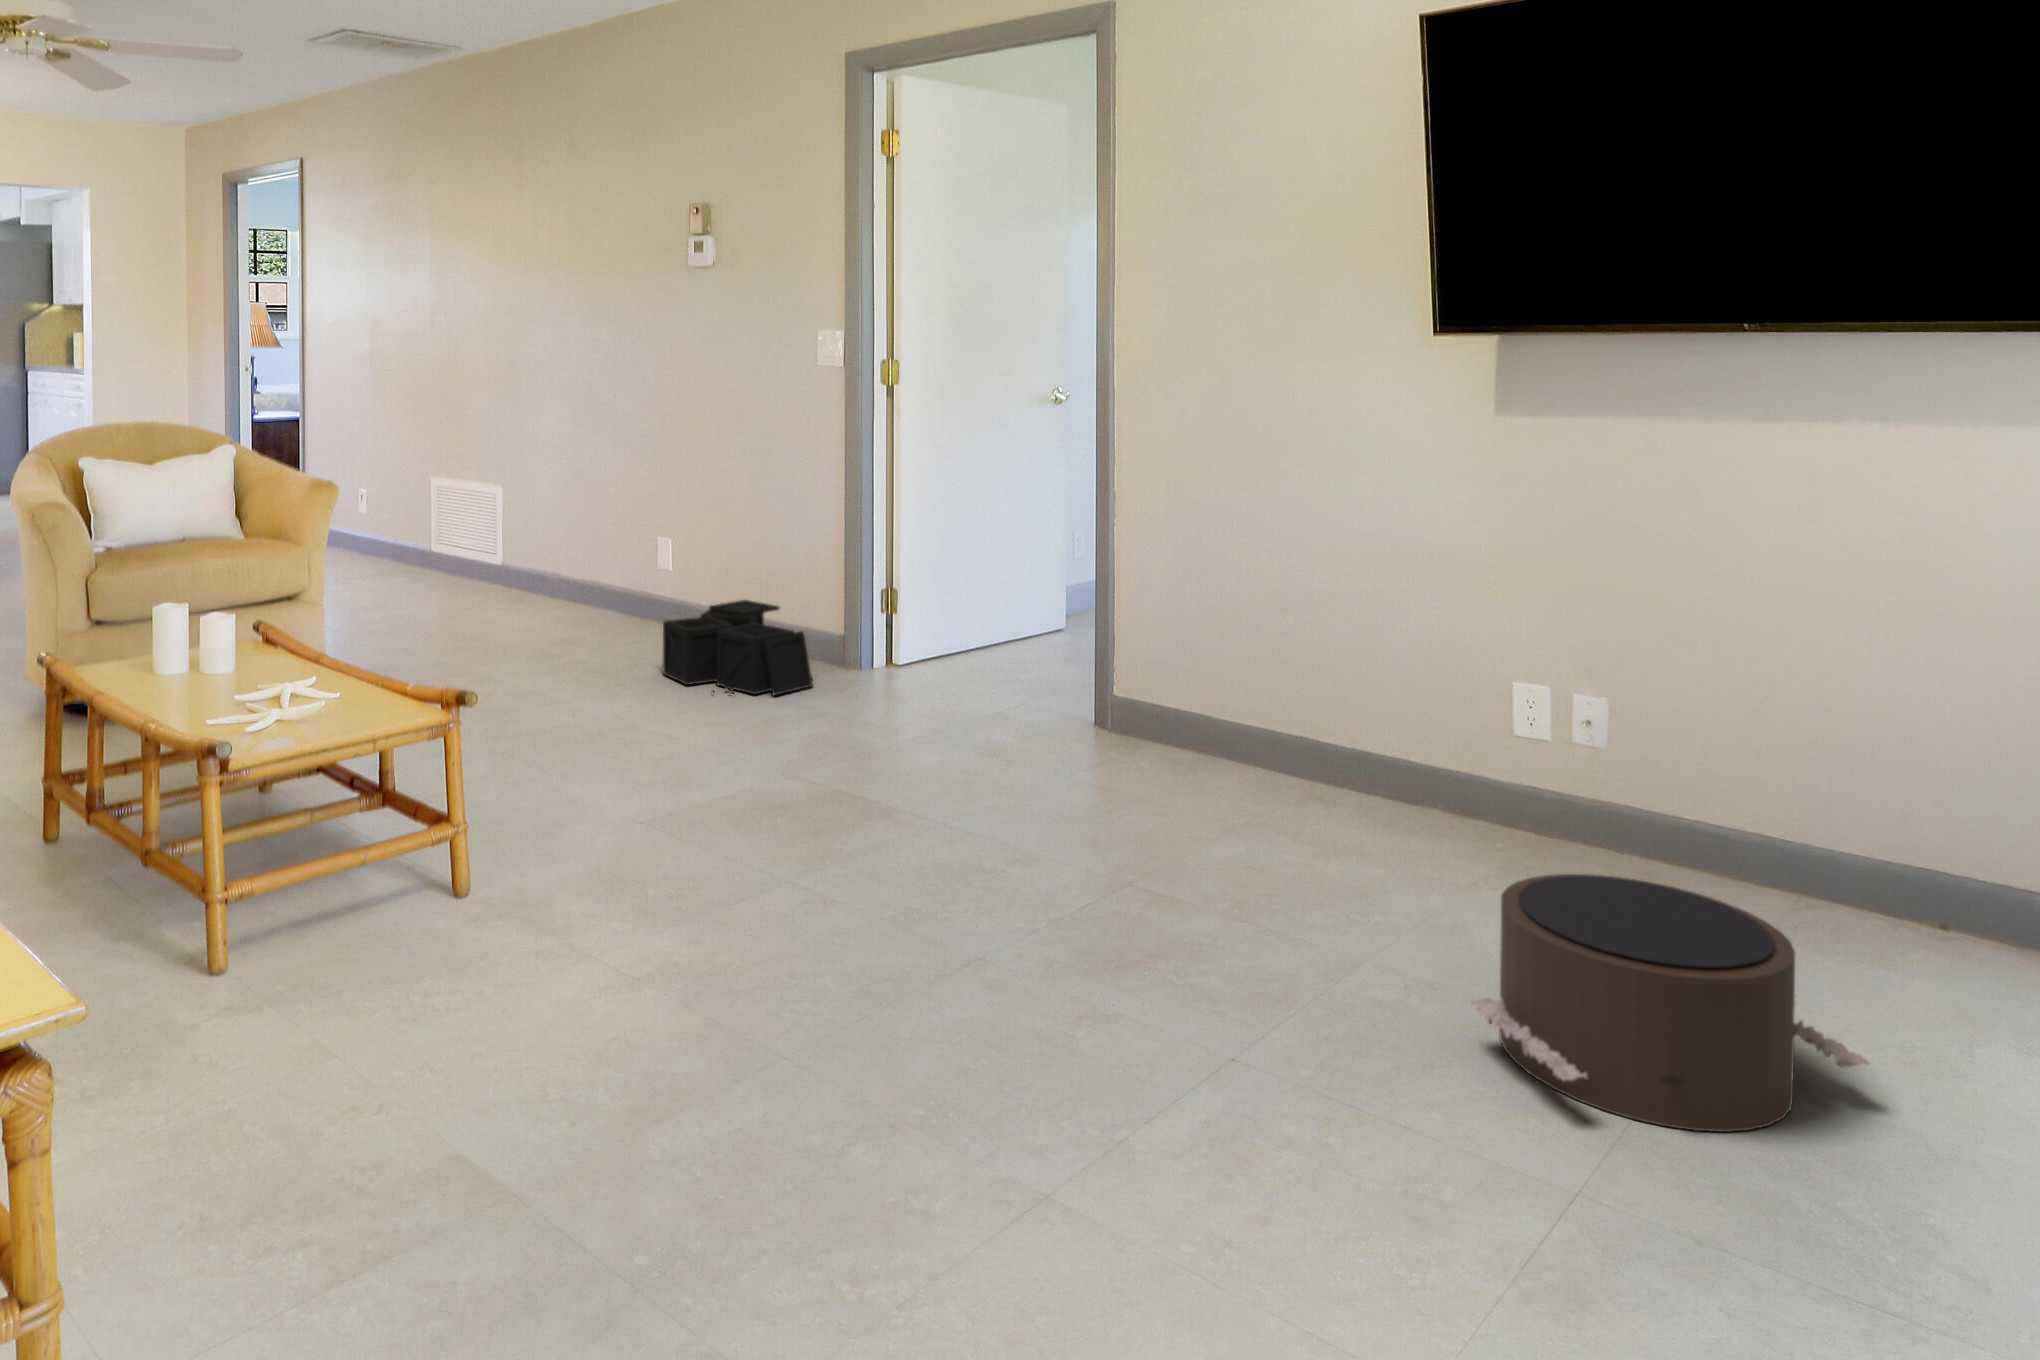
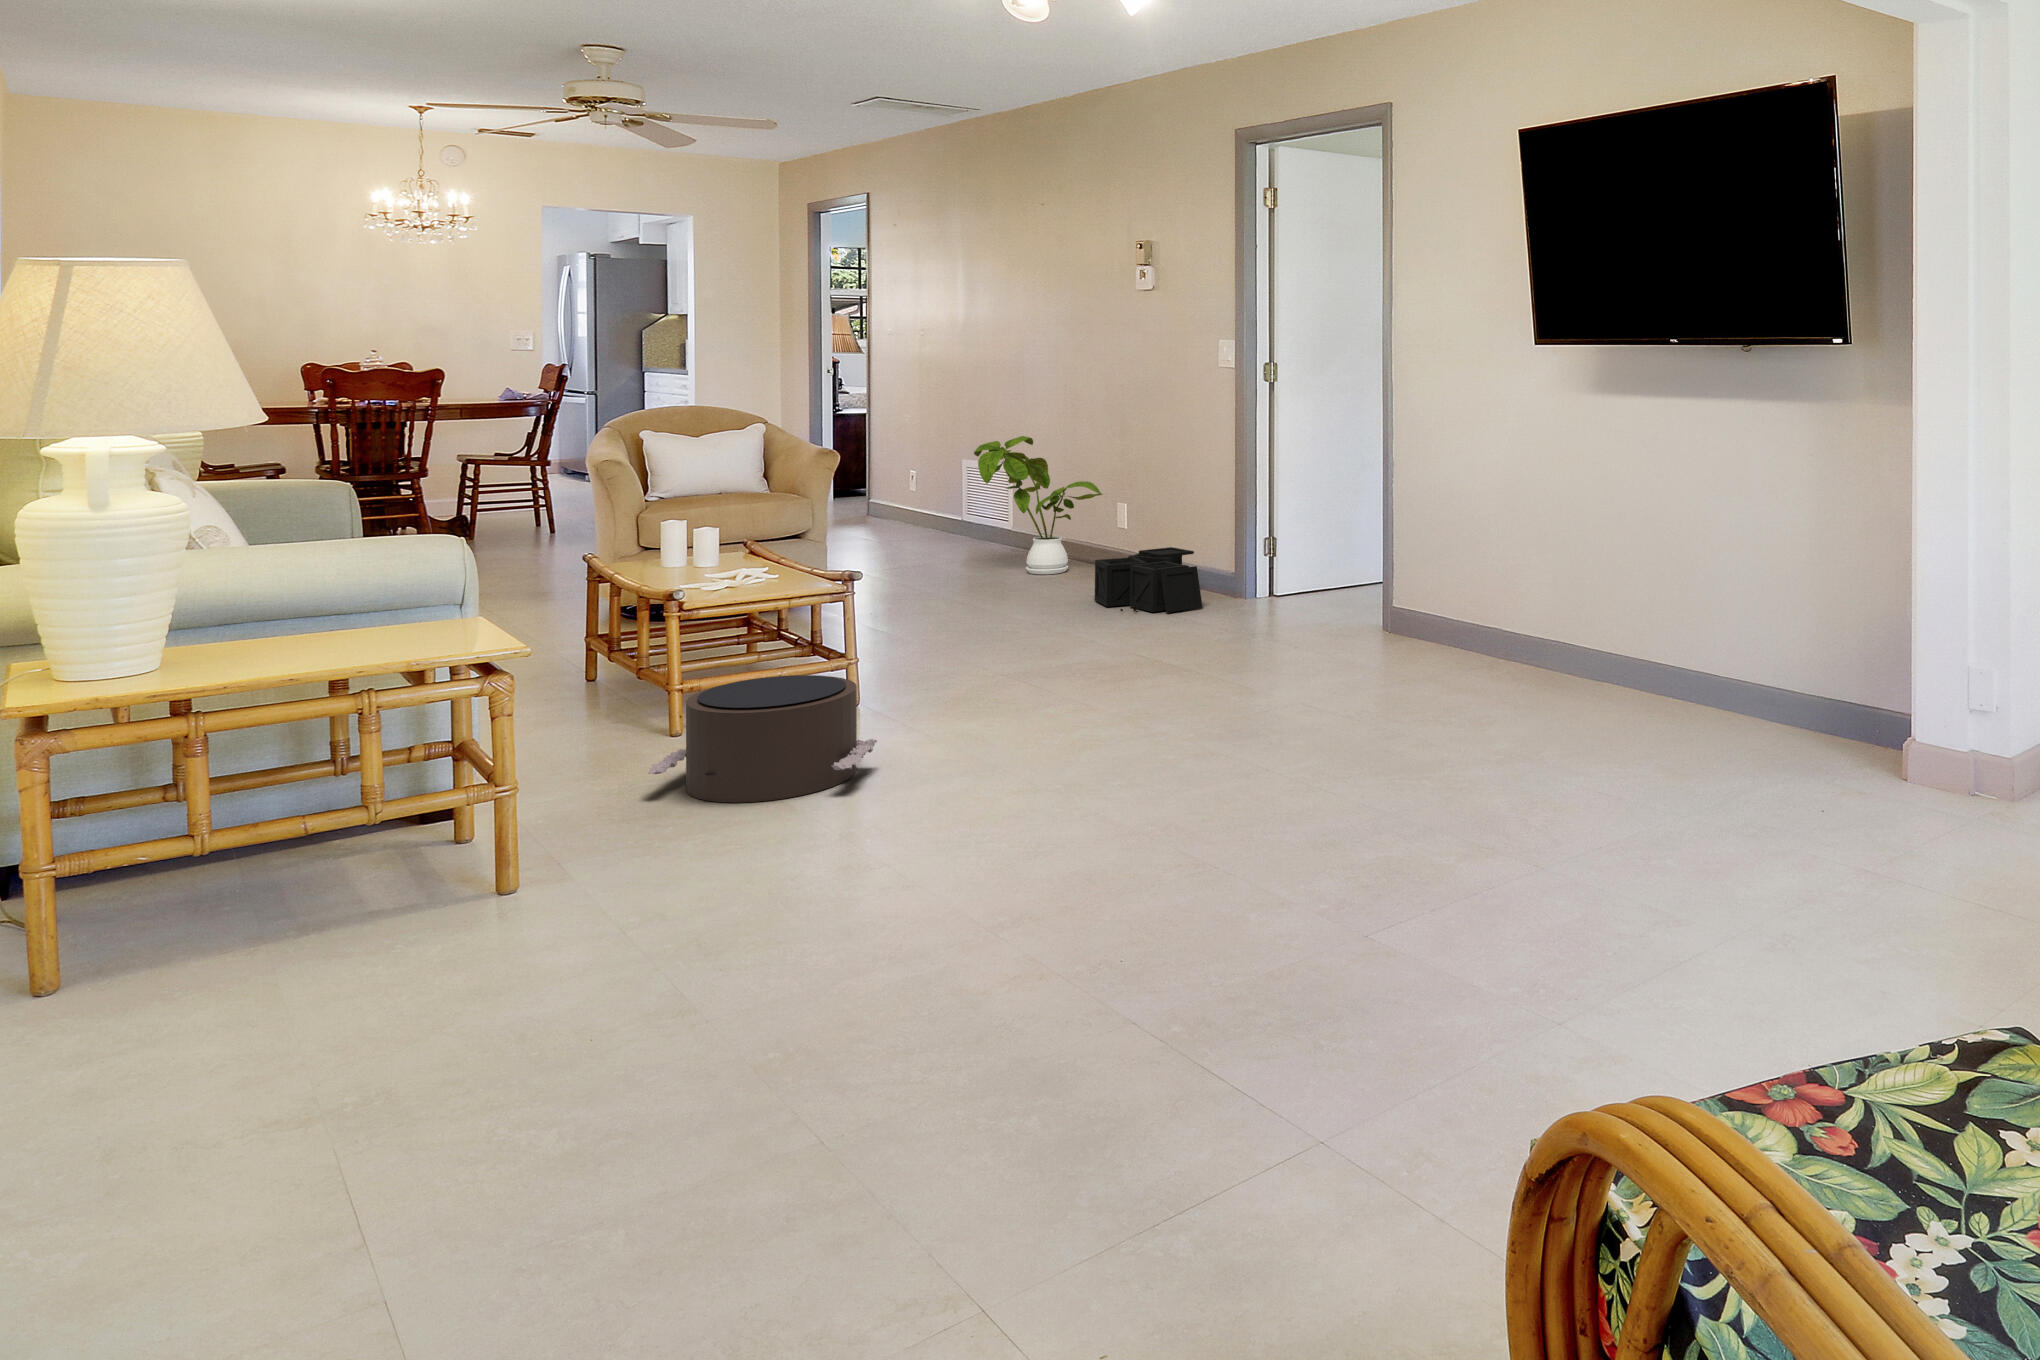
house plant: none [480,455,644,630] -> present [974,436,1102,574]
pouf: present [1471,874,1869,1132] -> present [647,675,877,803]

